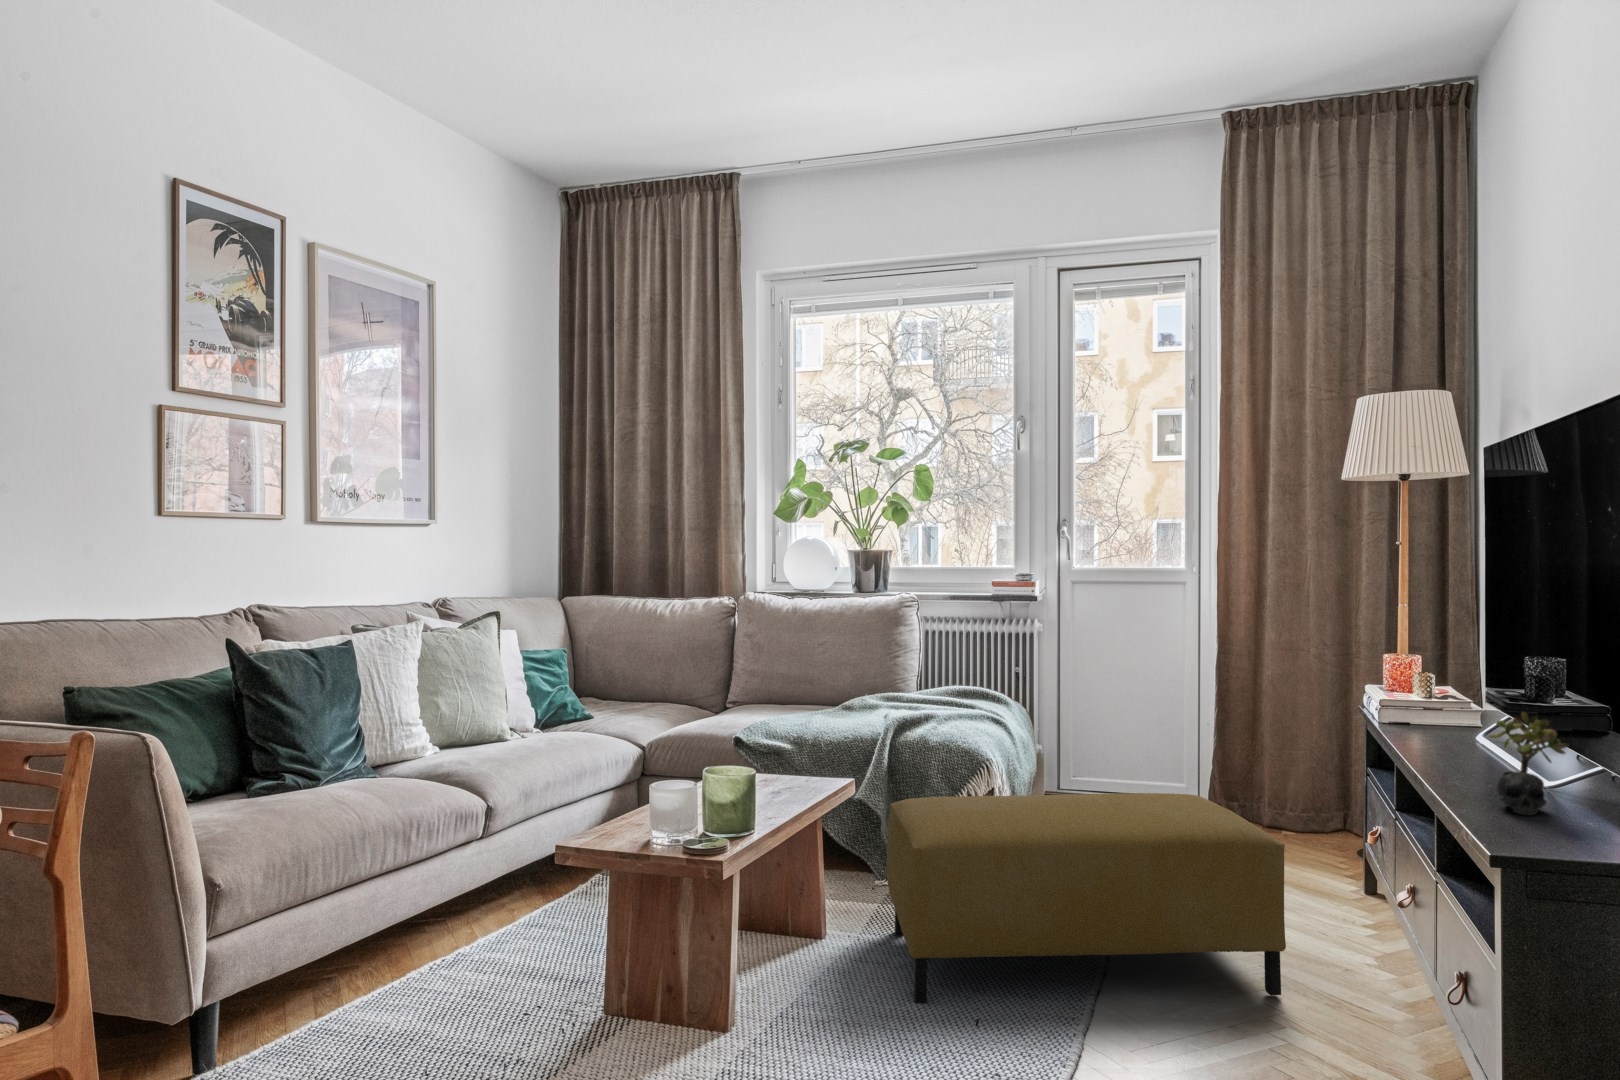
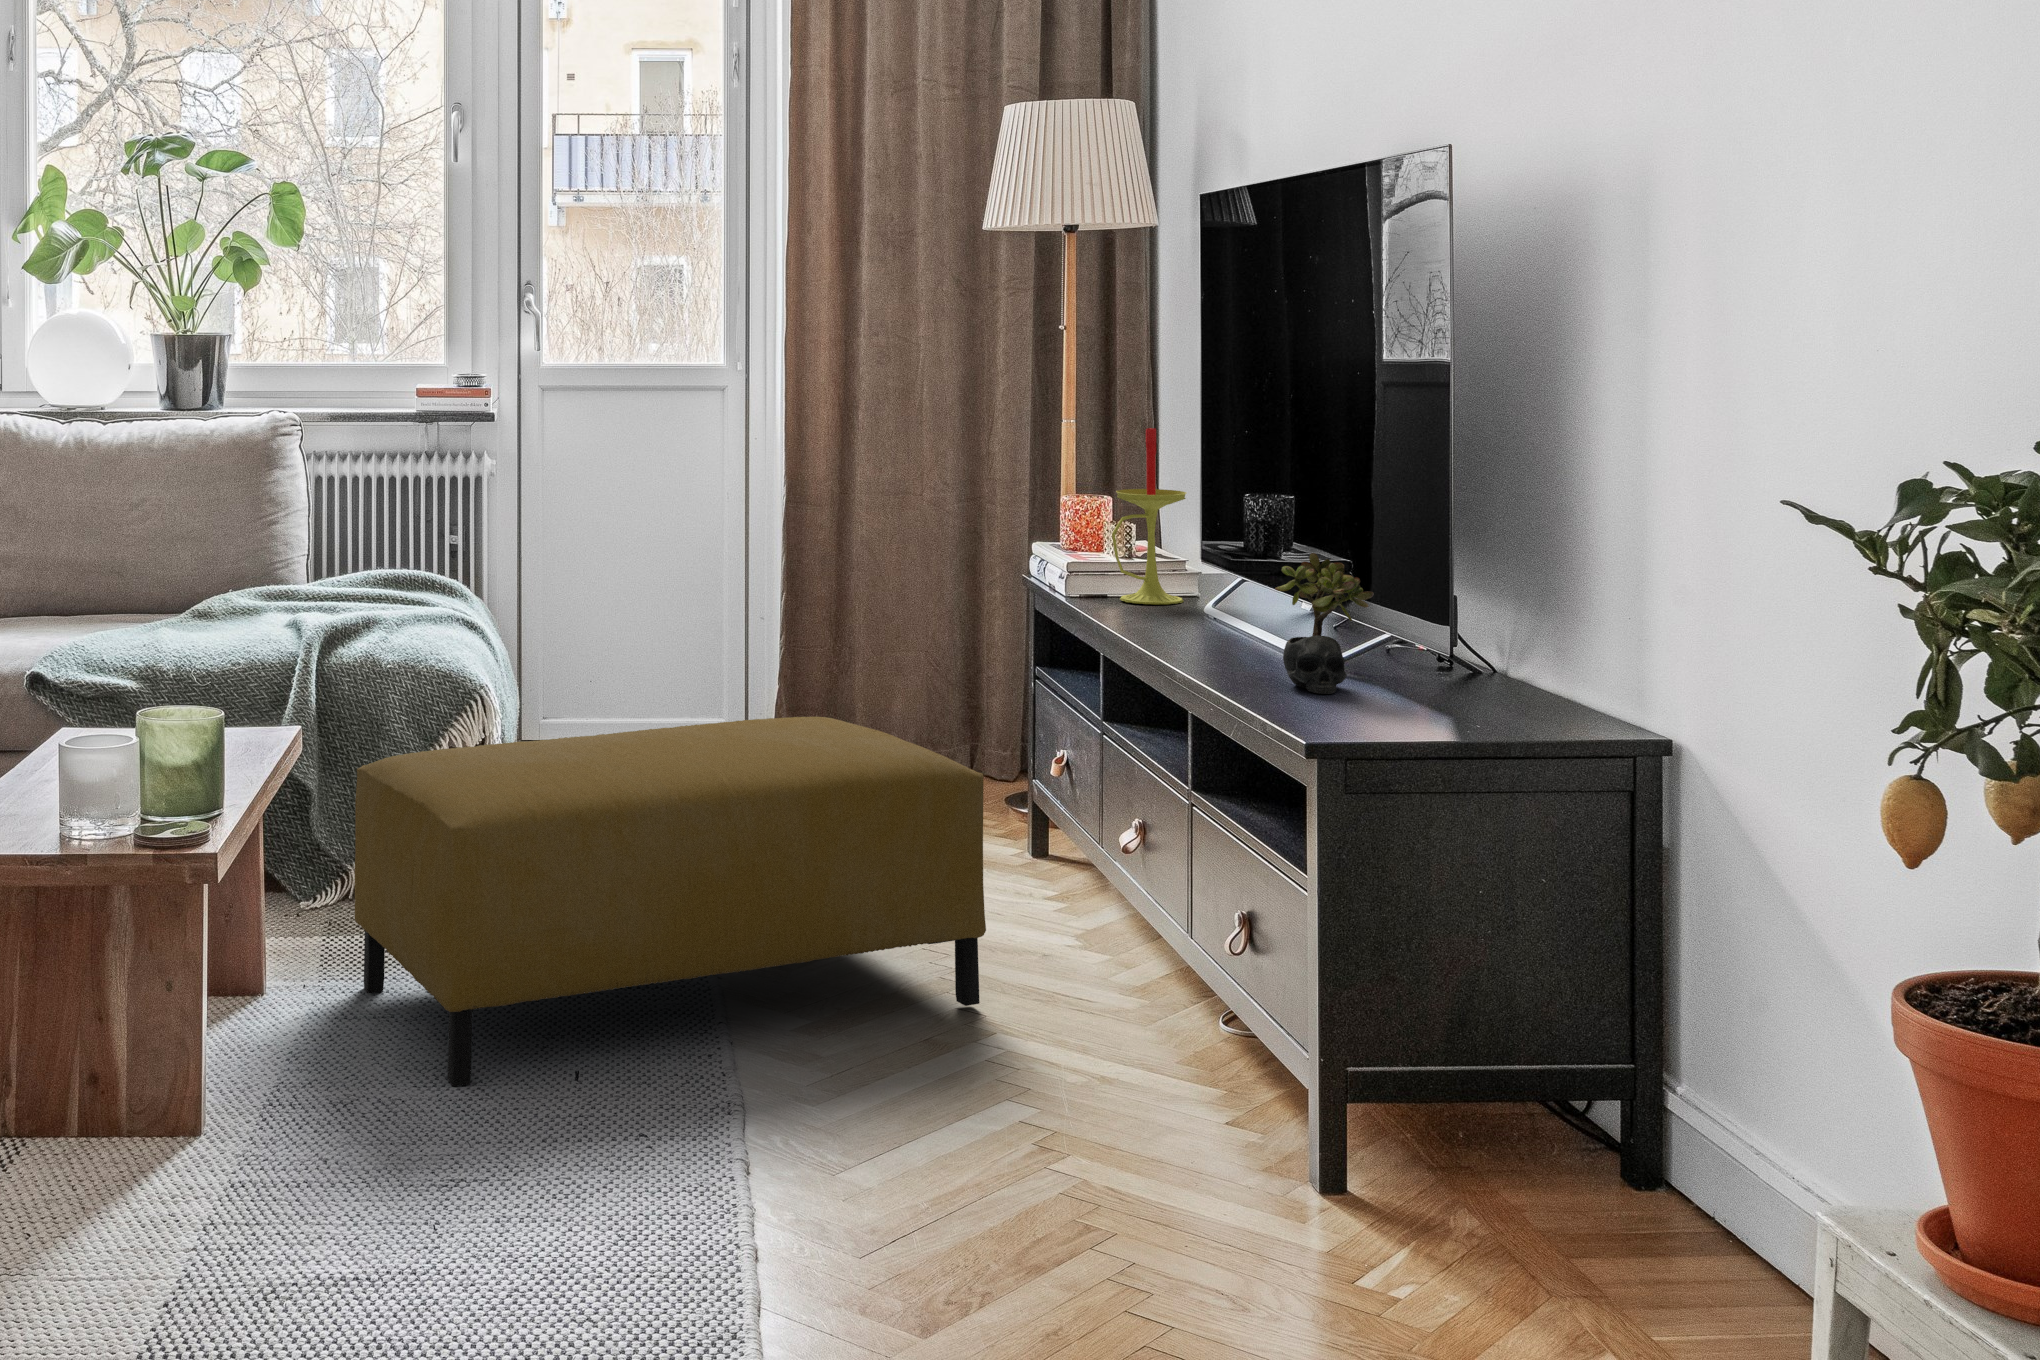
candle: none [1409,613,1469,737] -> present [1112,428,1186,604]

